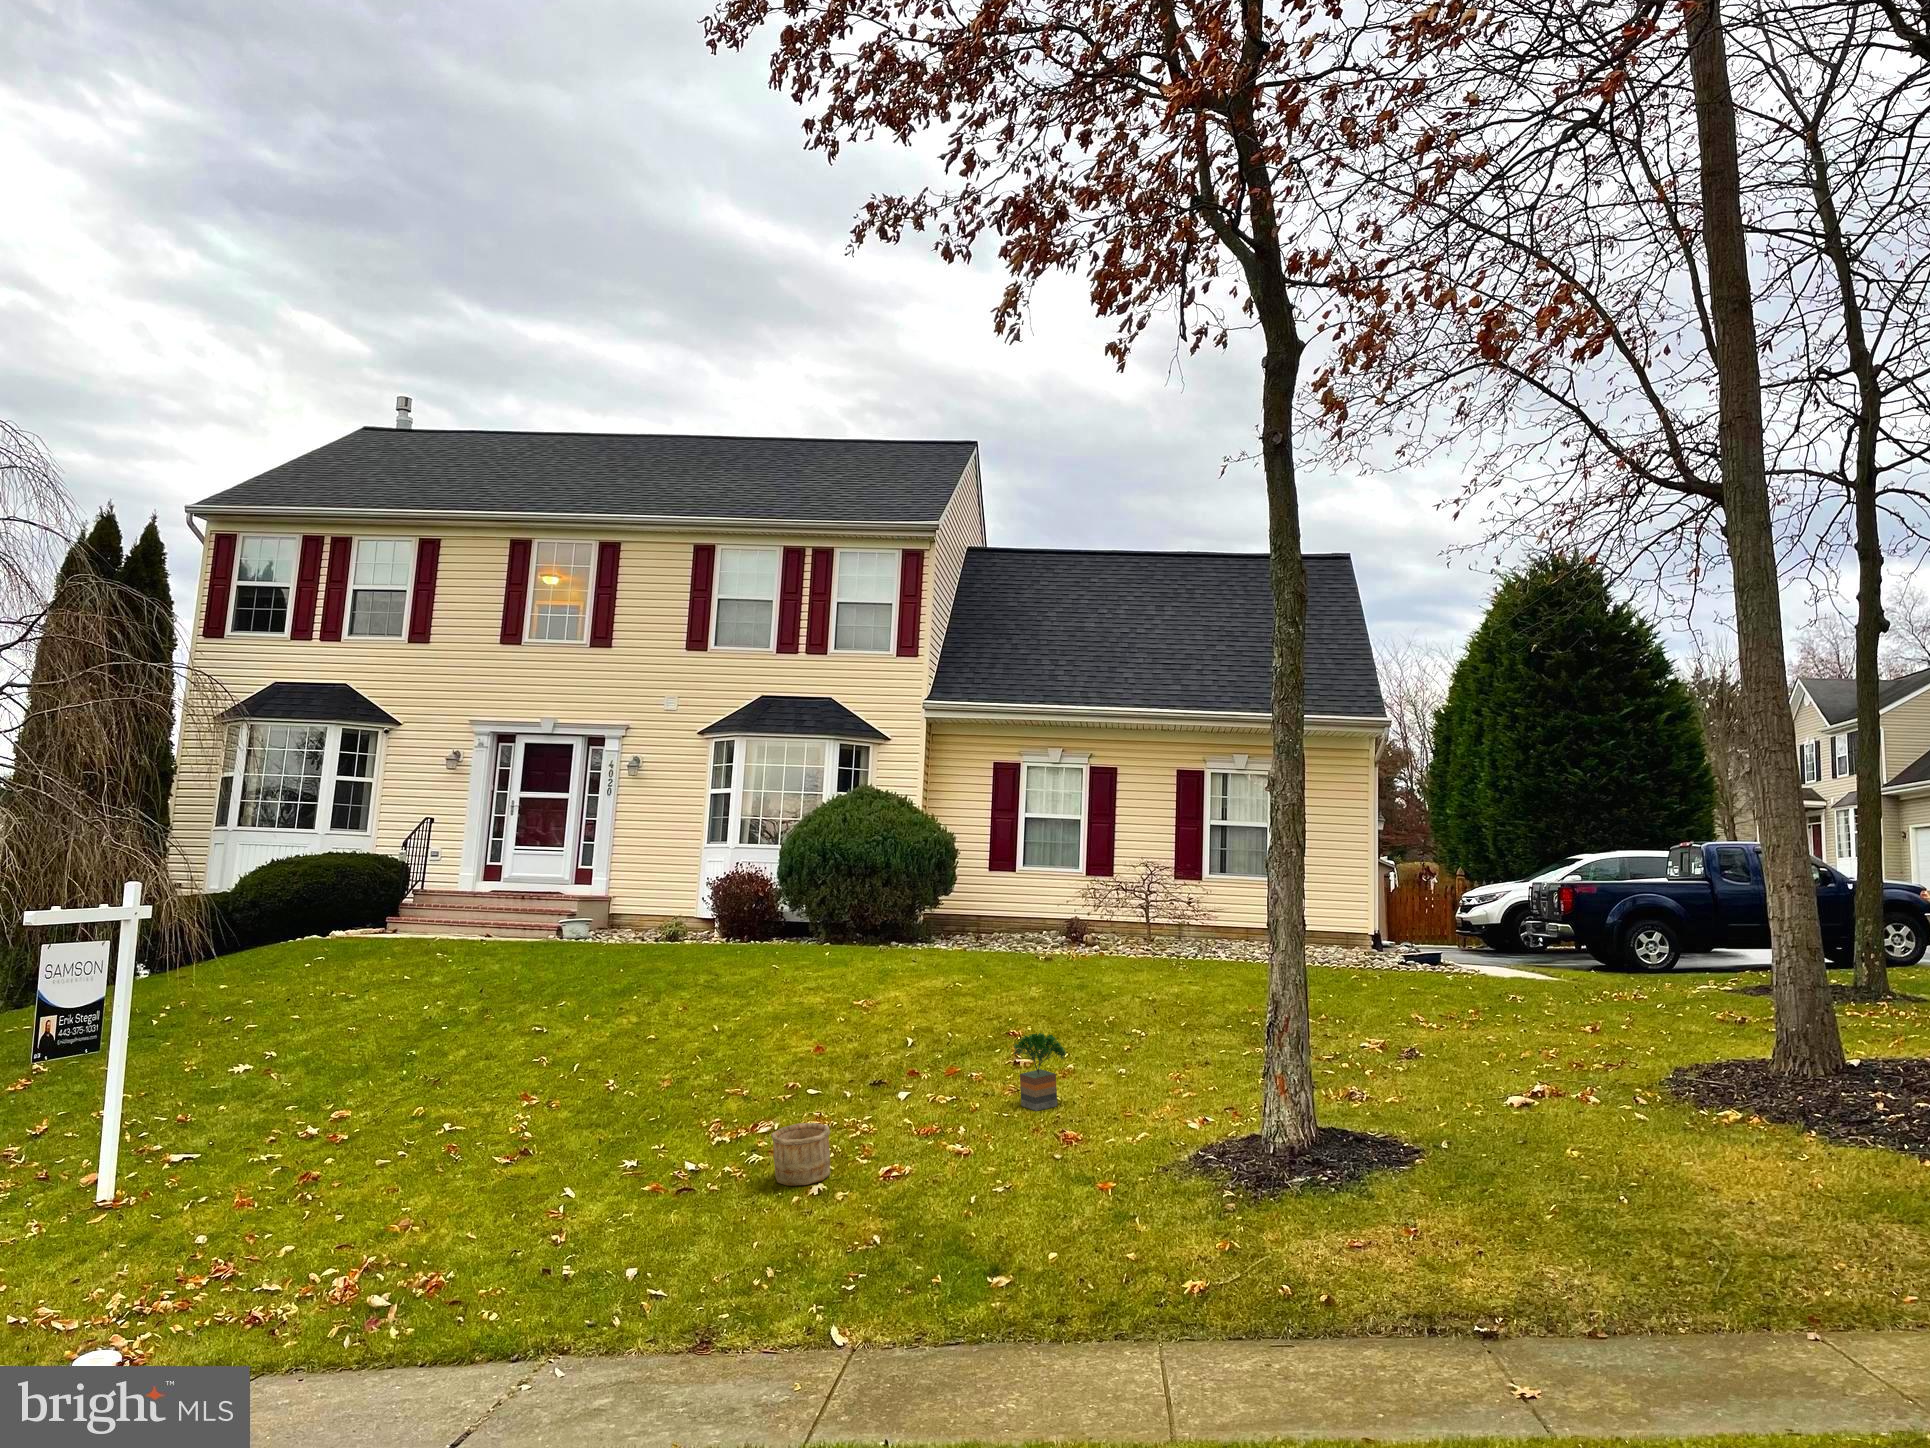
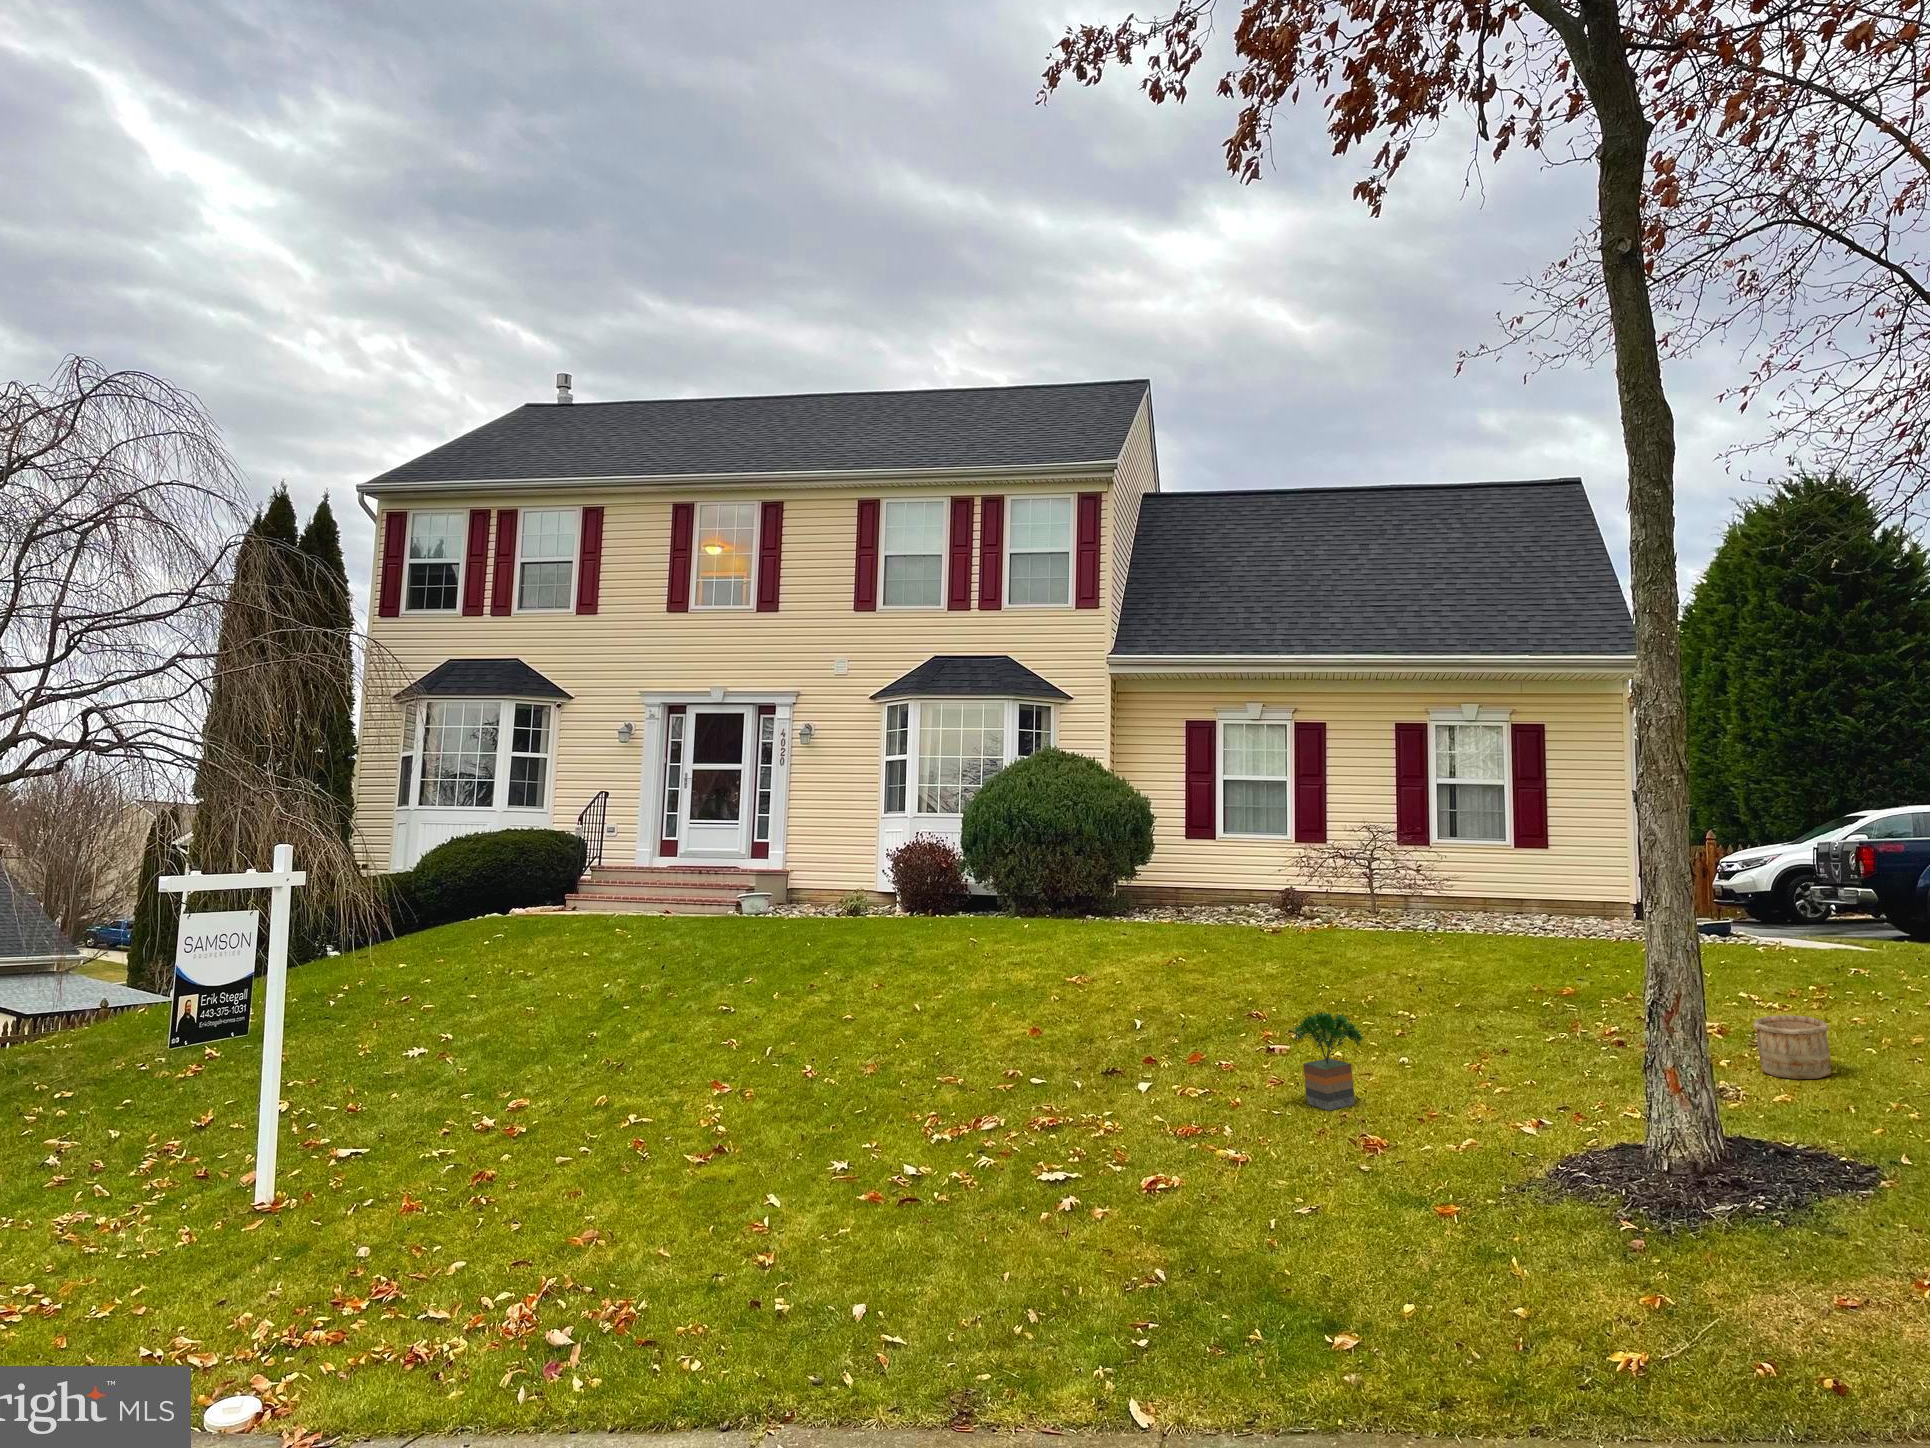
wooden bucket: present [771,1123,830,1186] -> present [1754,1015,1831,1079]

